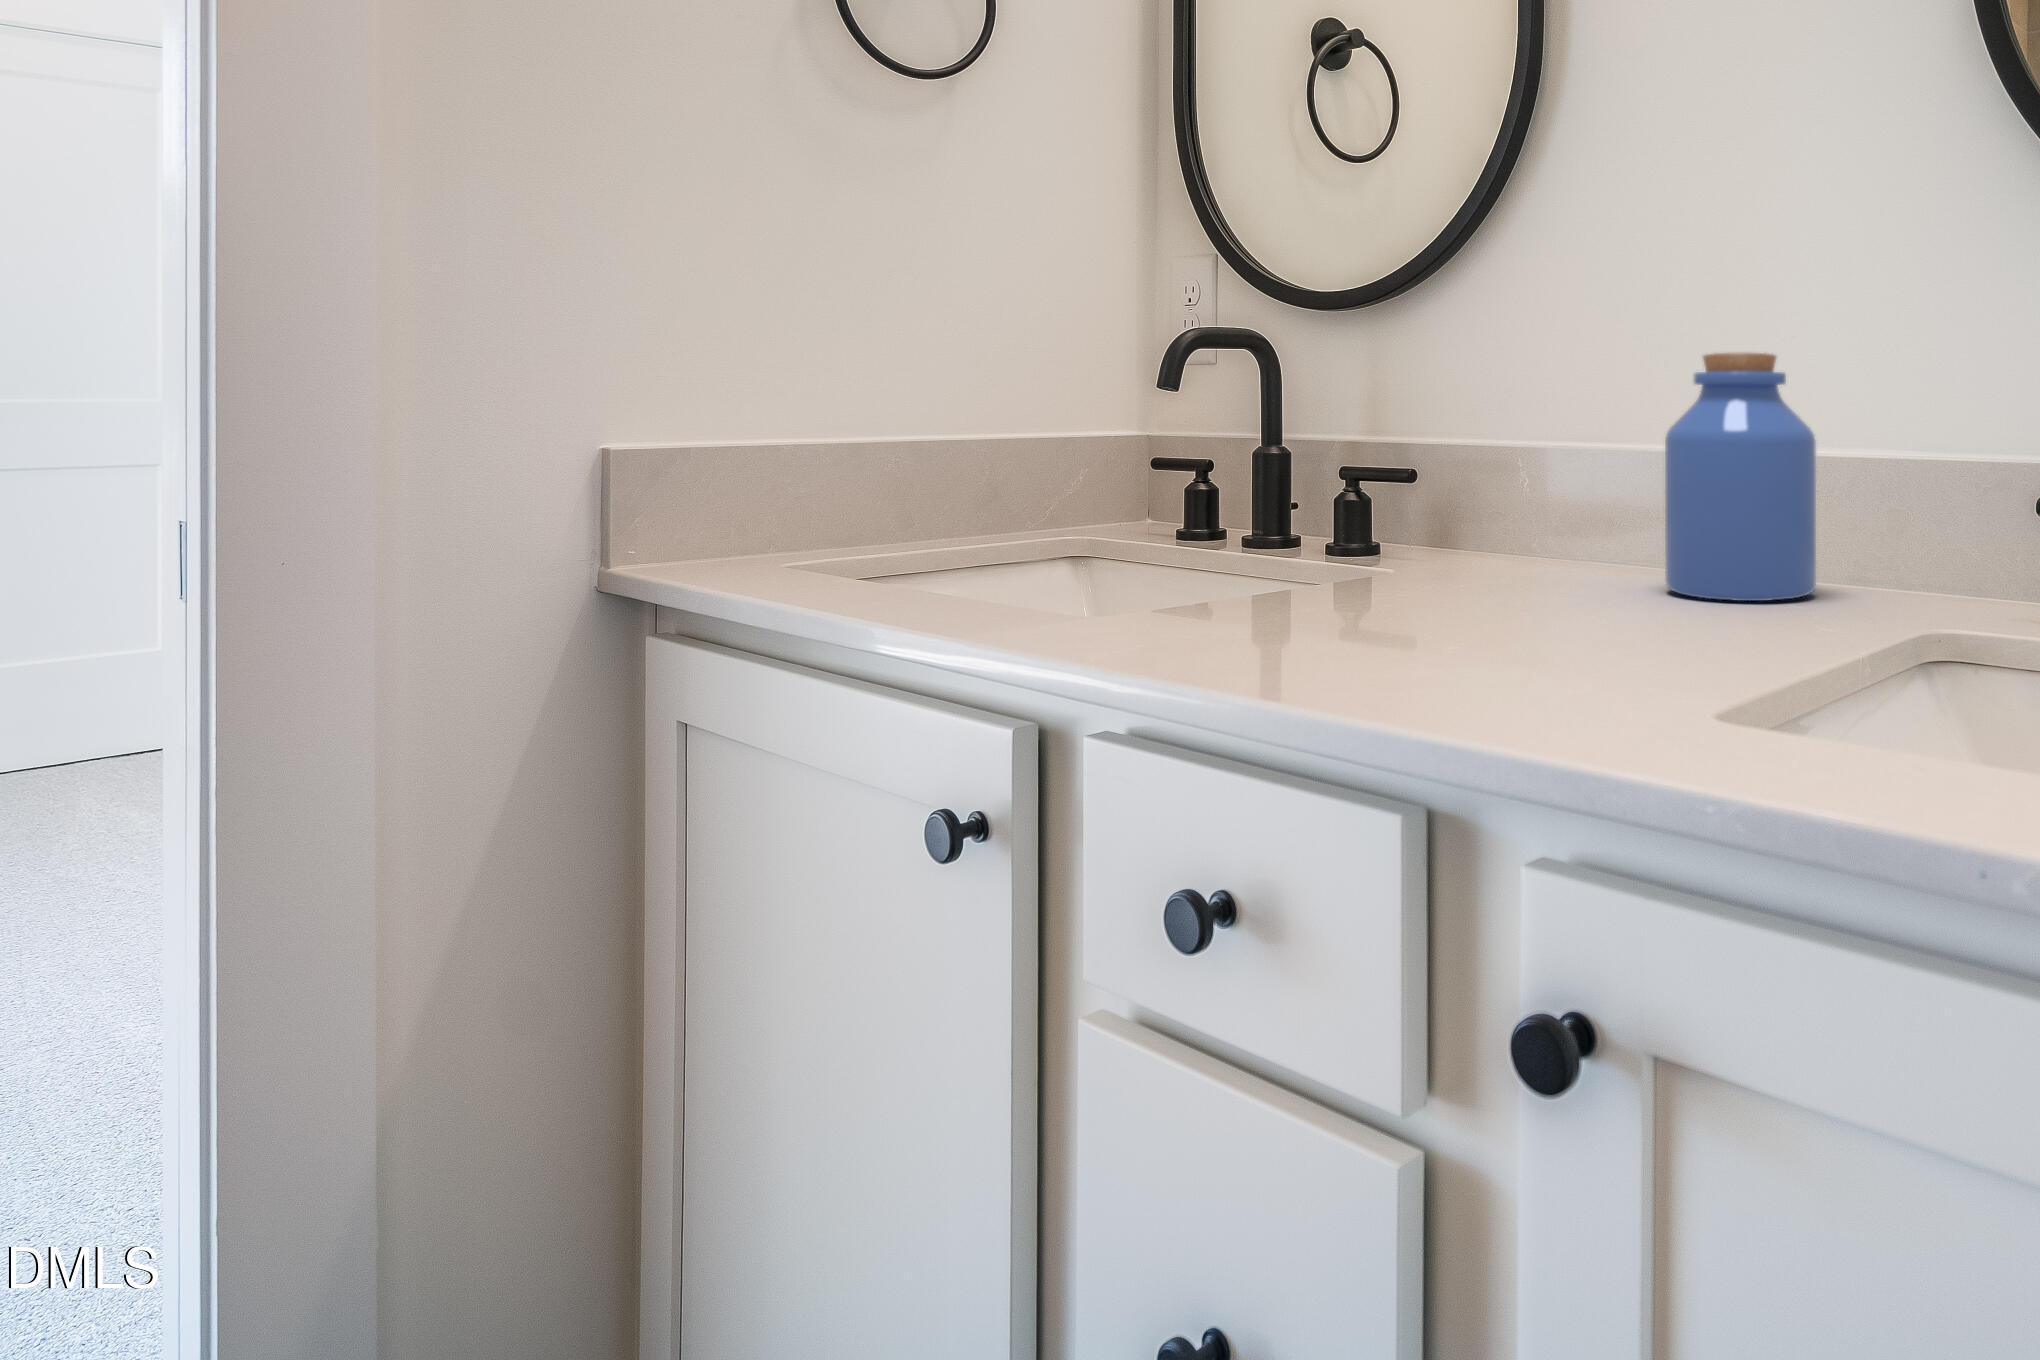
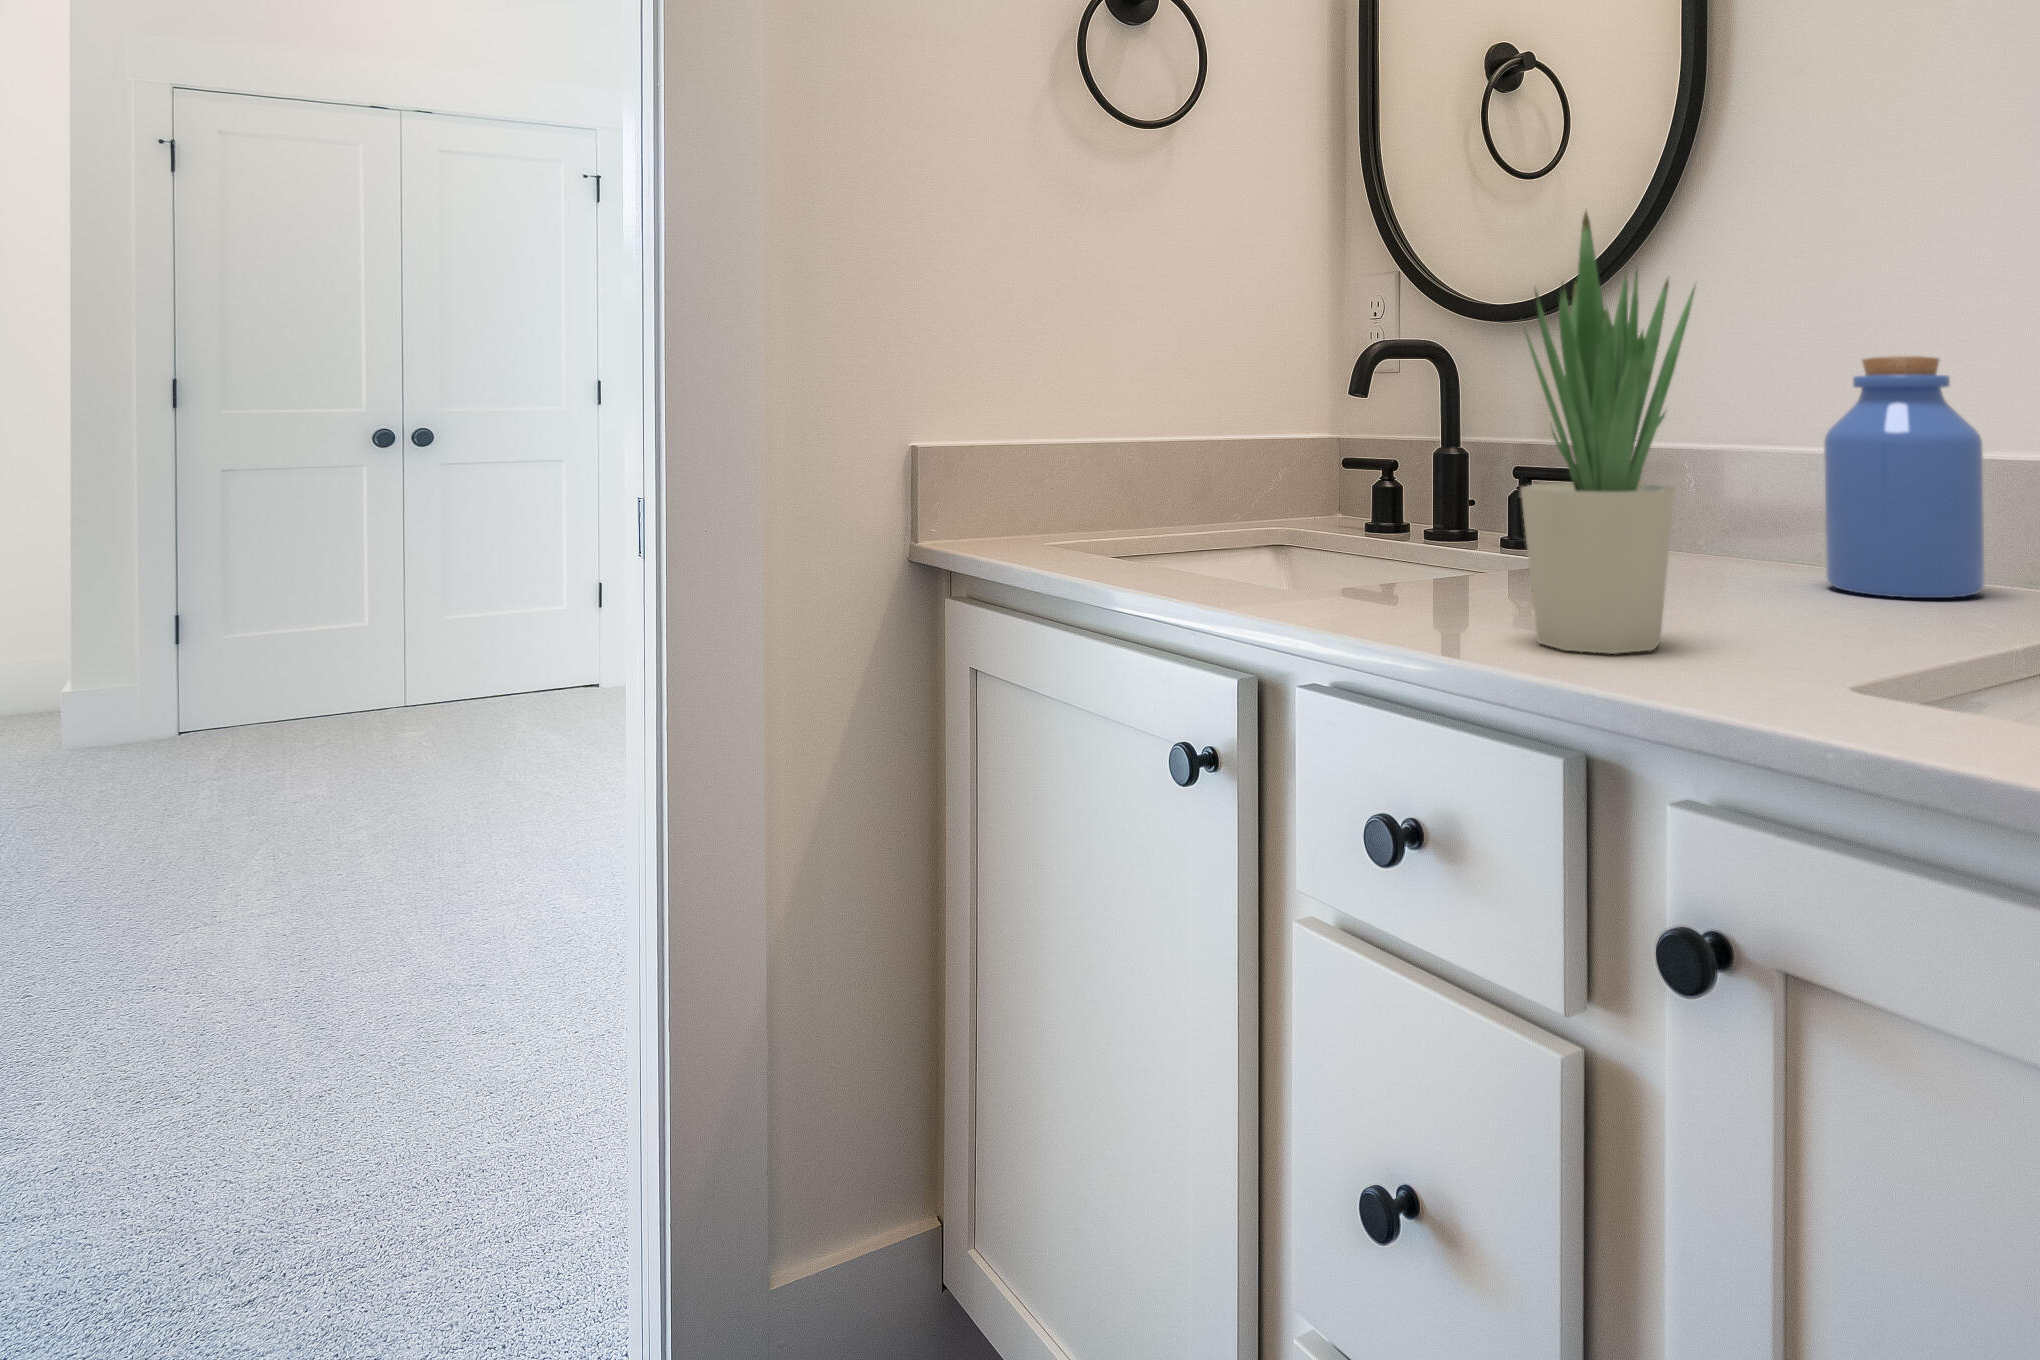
potted plant: none [1355,178,1551,684] -> present [1521,212,1695,654]

